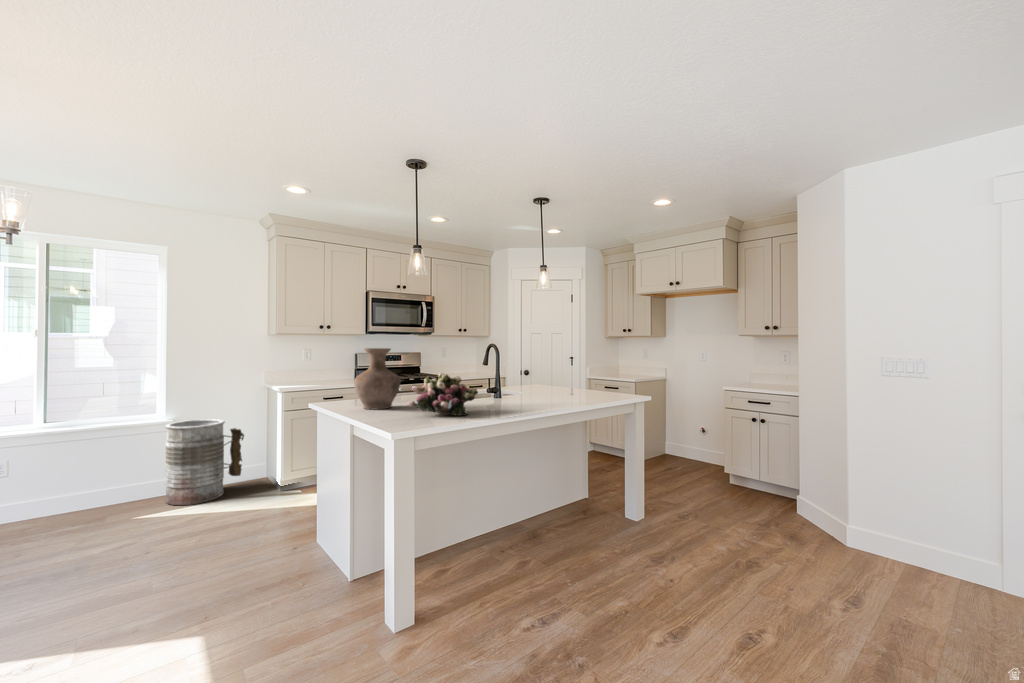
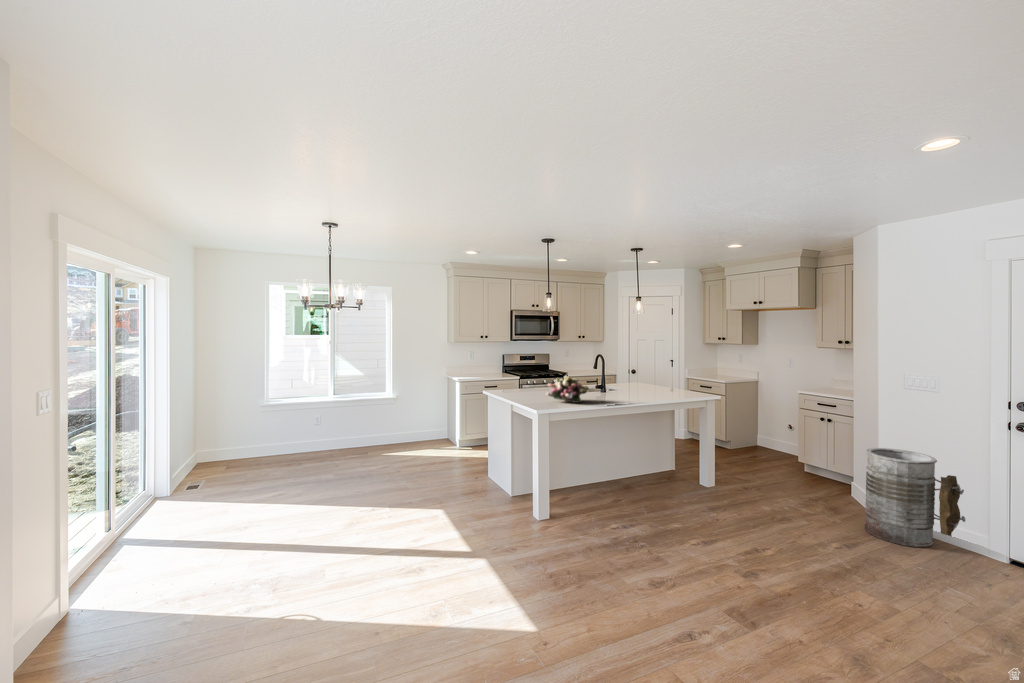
vase: present [354,348,400,409] -> none [512,358,540,397]
trash can: present [165,419,244,505] -> present [865,448,965,547]

